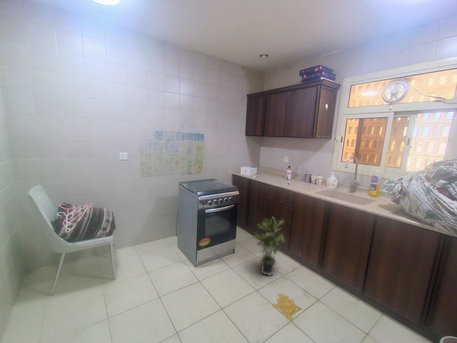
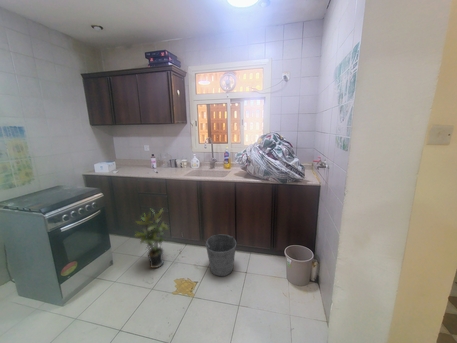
bucket: none [319,269,360,323] -> present [206,234,236,276]

